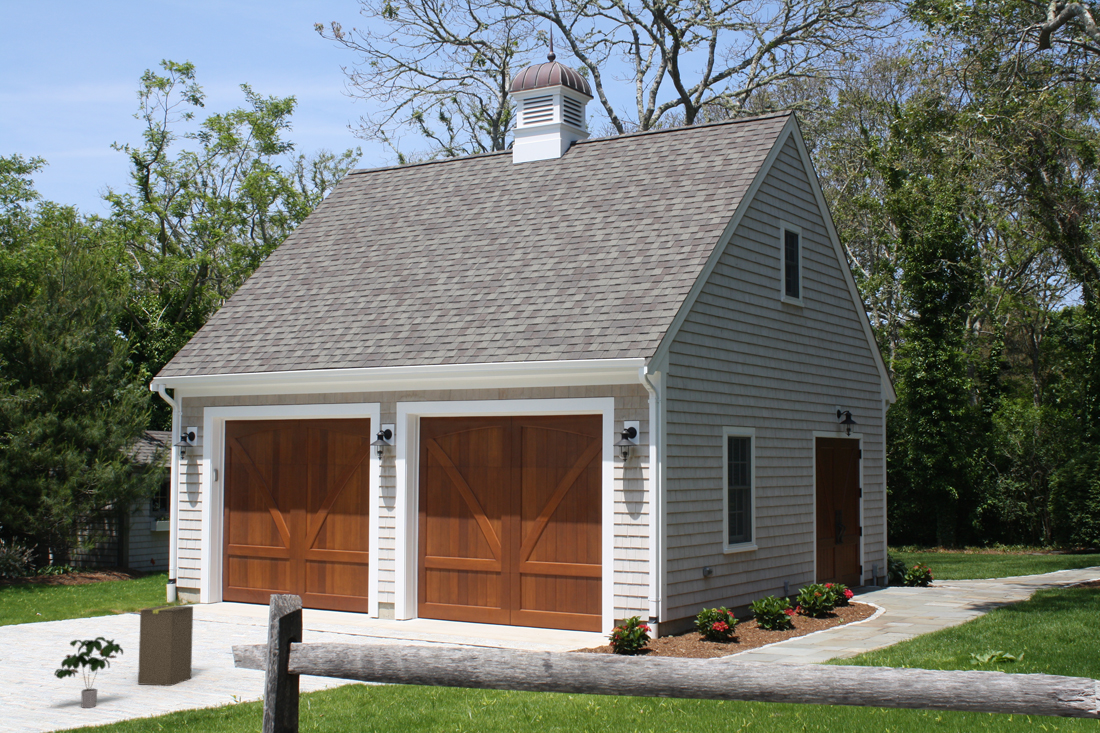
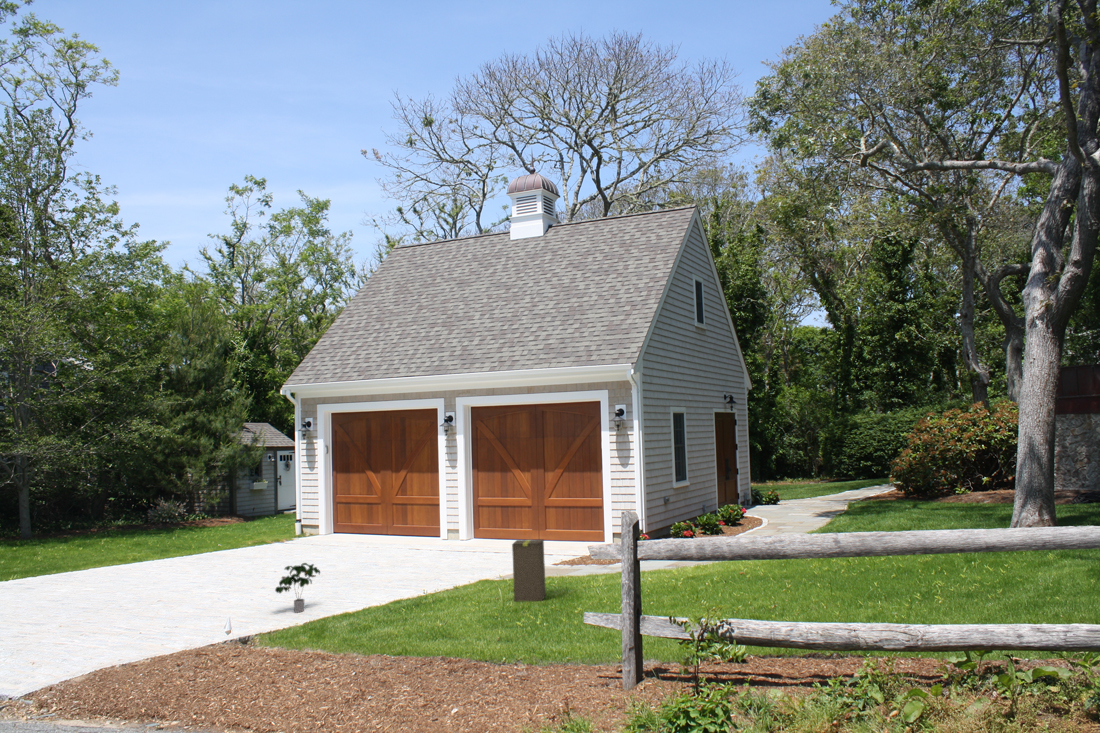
cardboard box: present [138,606,193,686] -> present [512,539,546,601]

